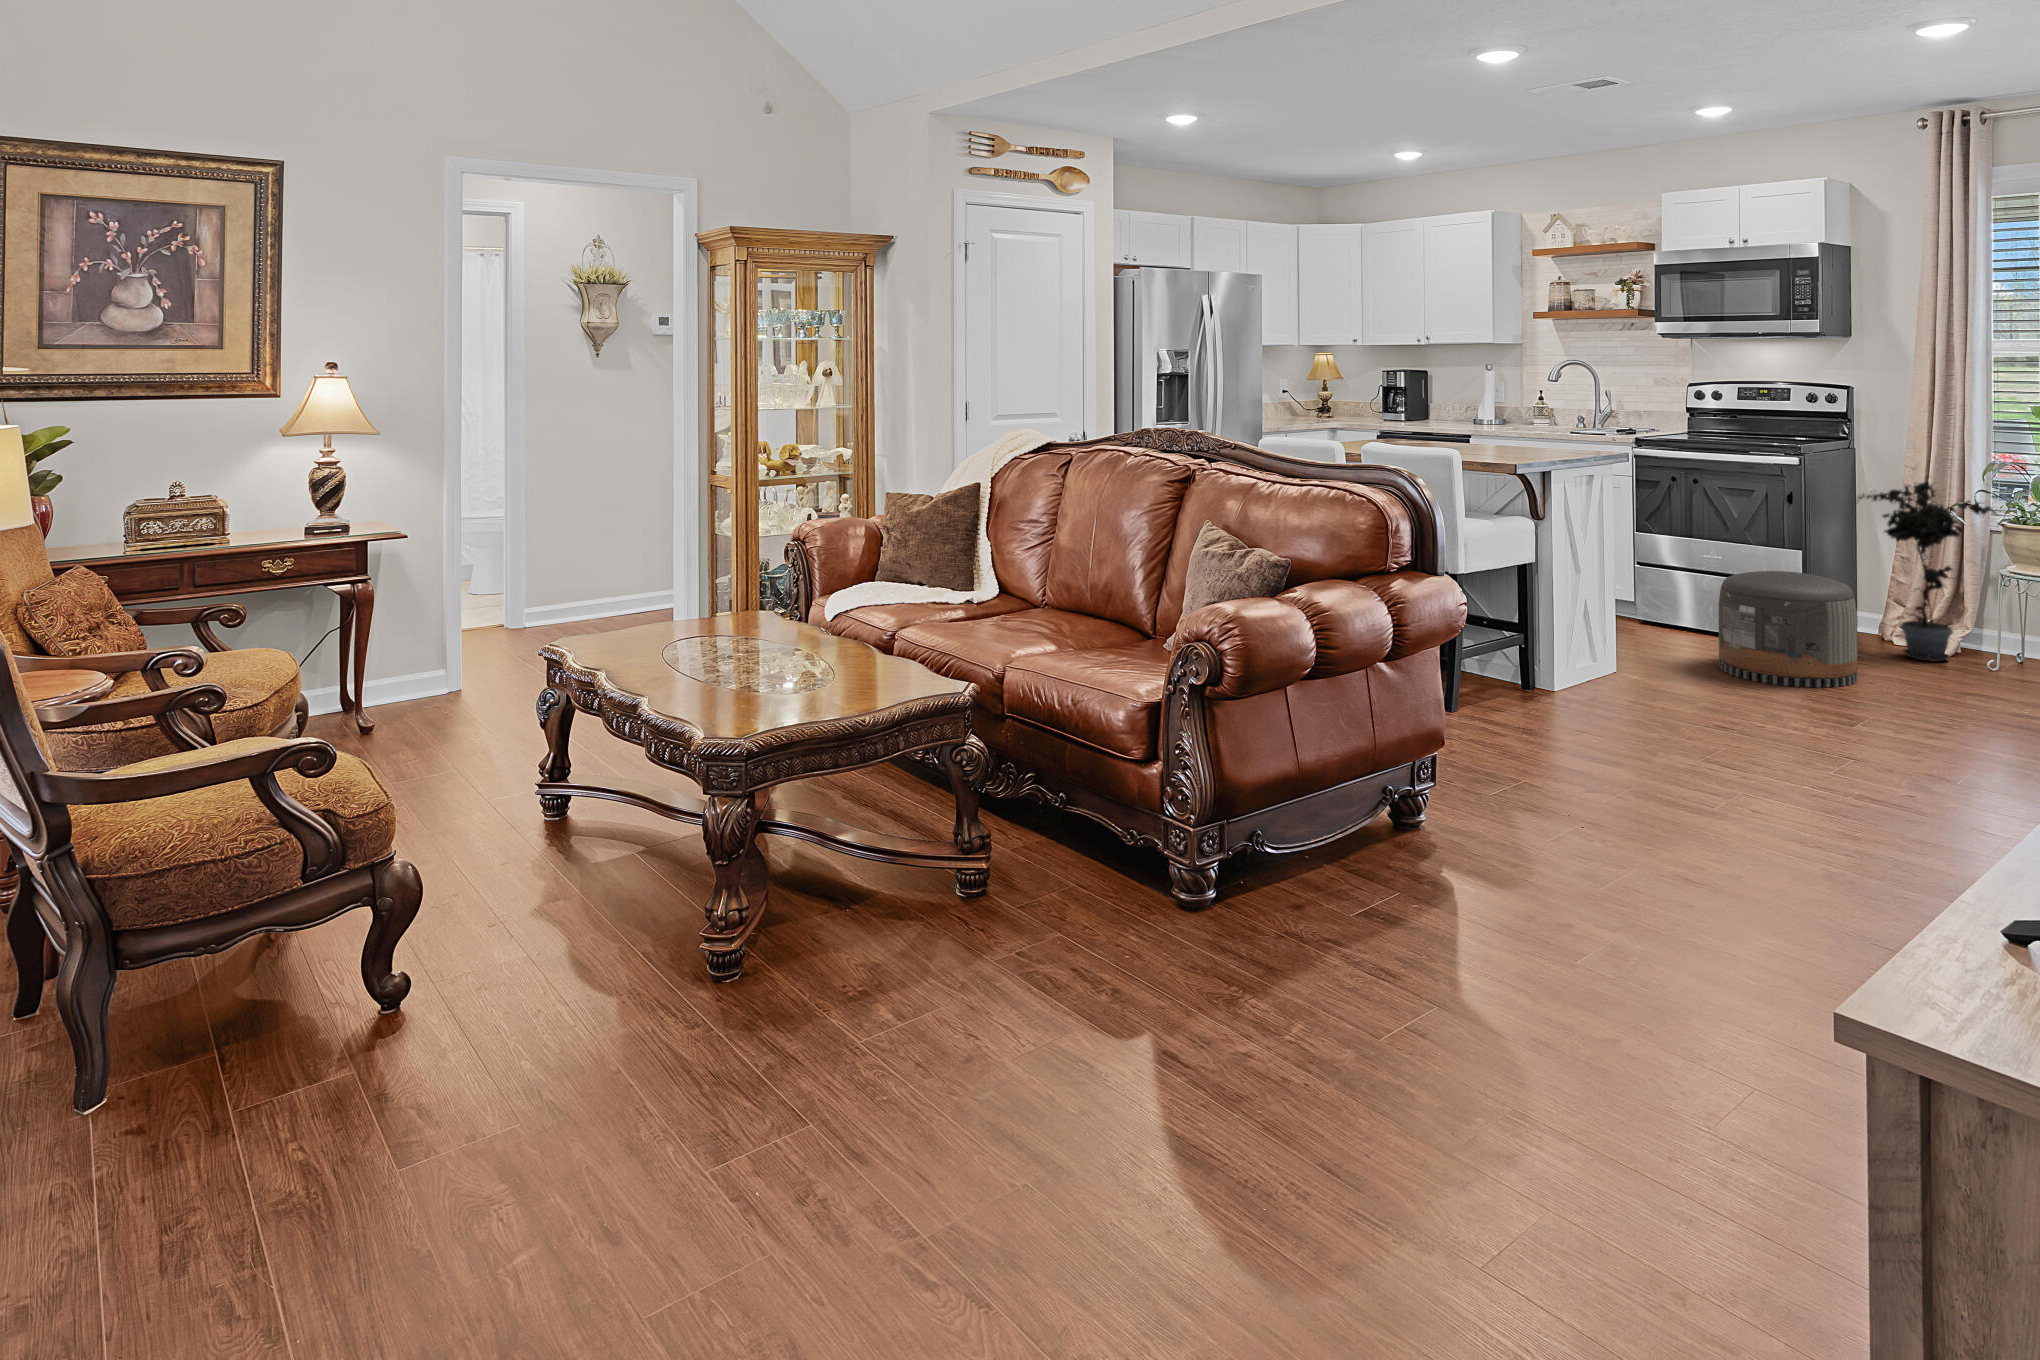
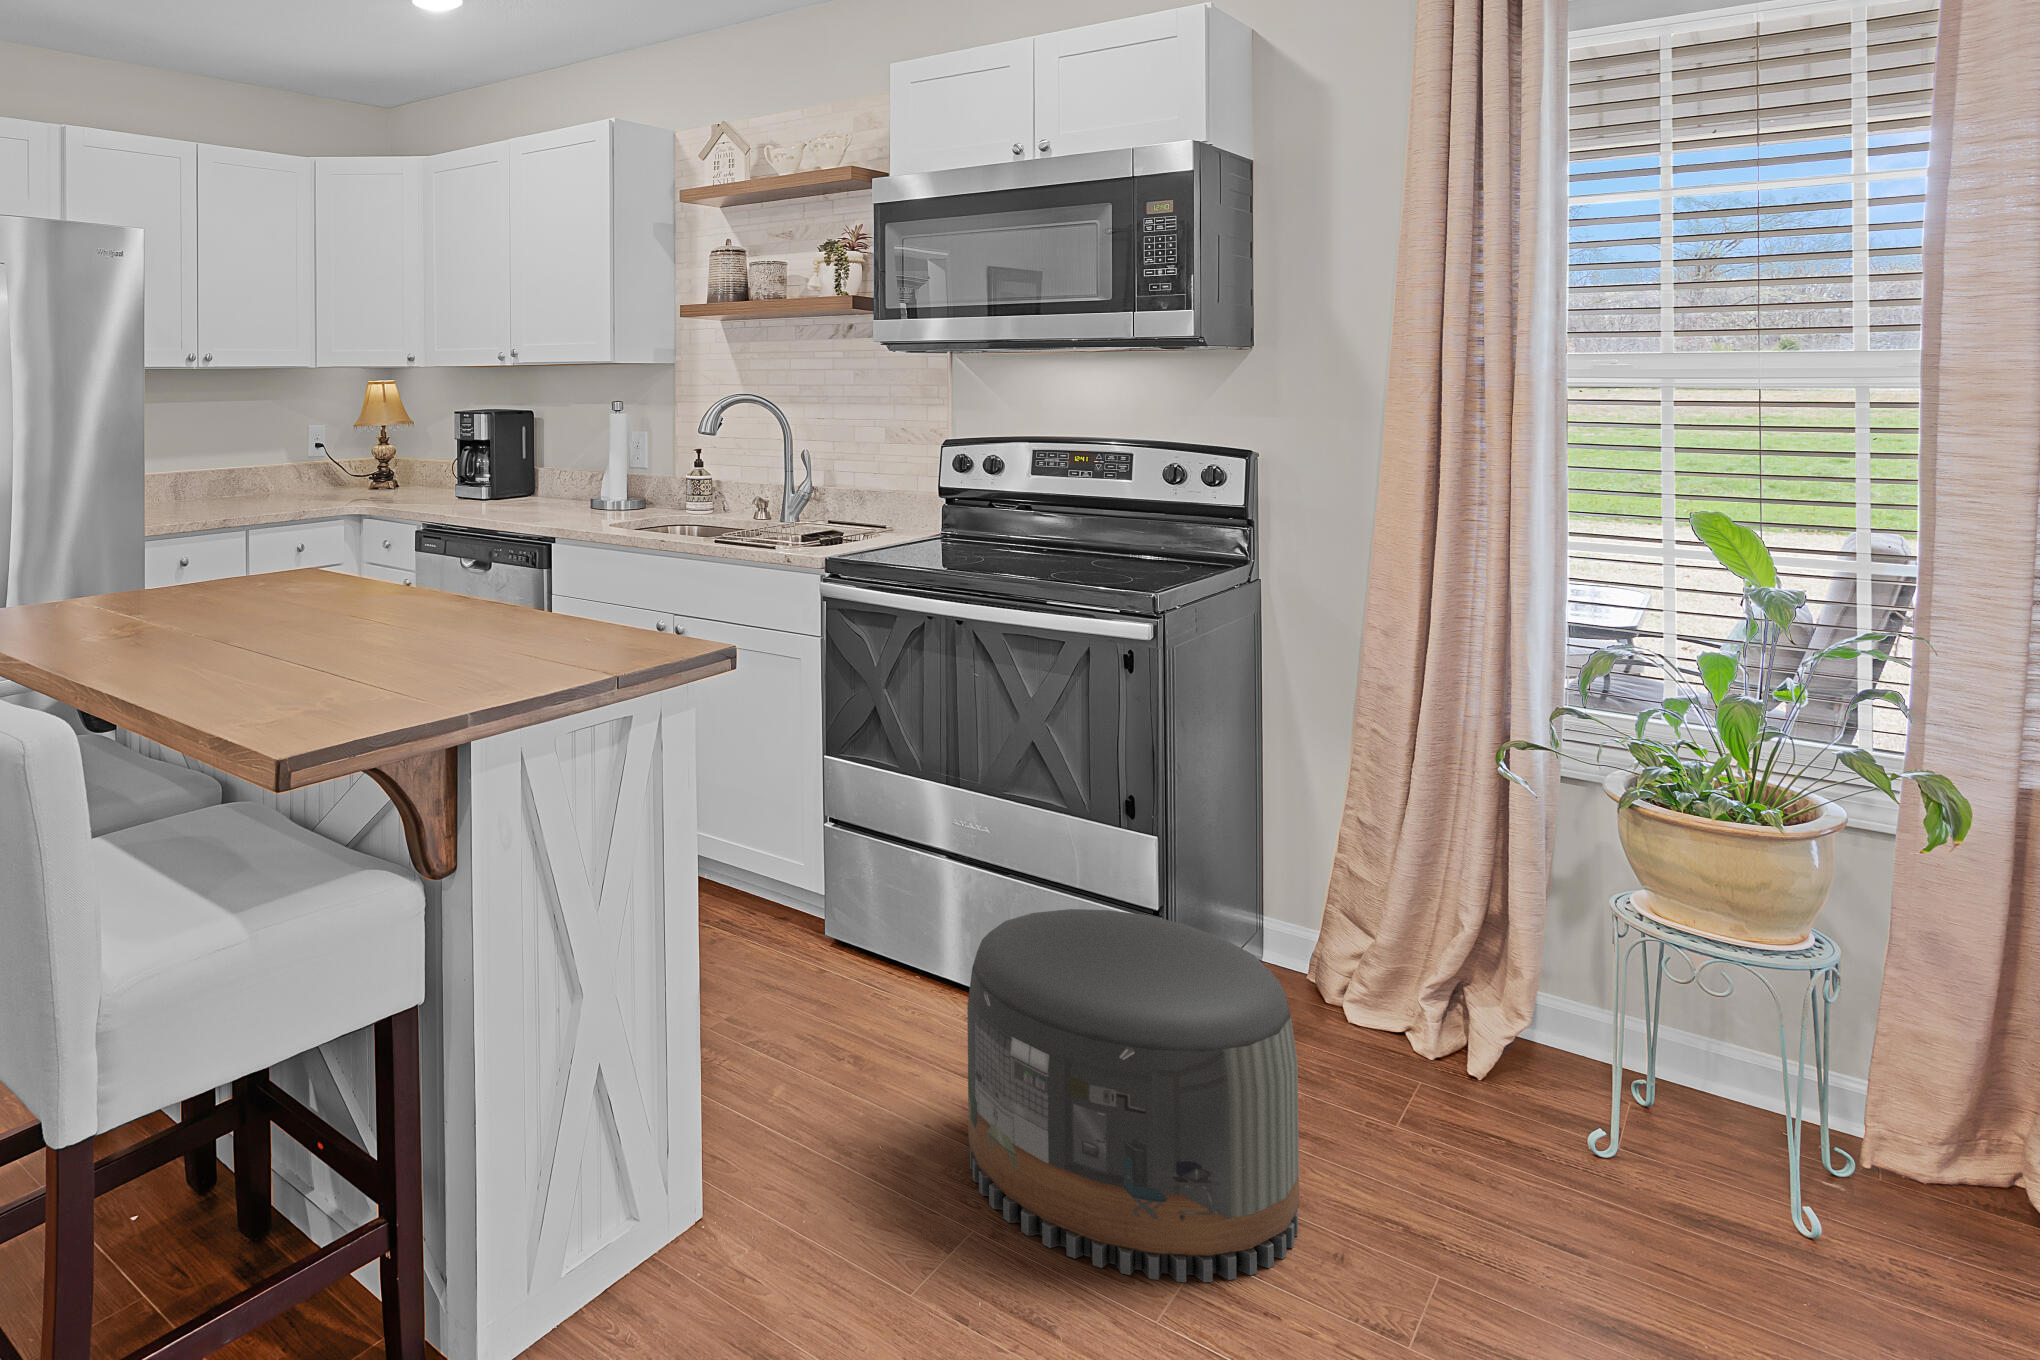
potted plant: present [1858,477,1997,661] -> none [1271,669,1601,1102]

